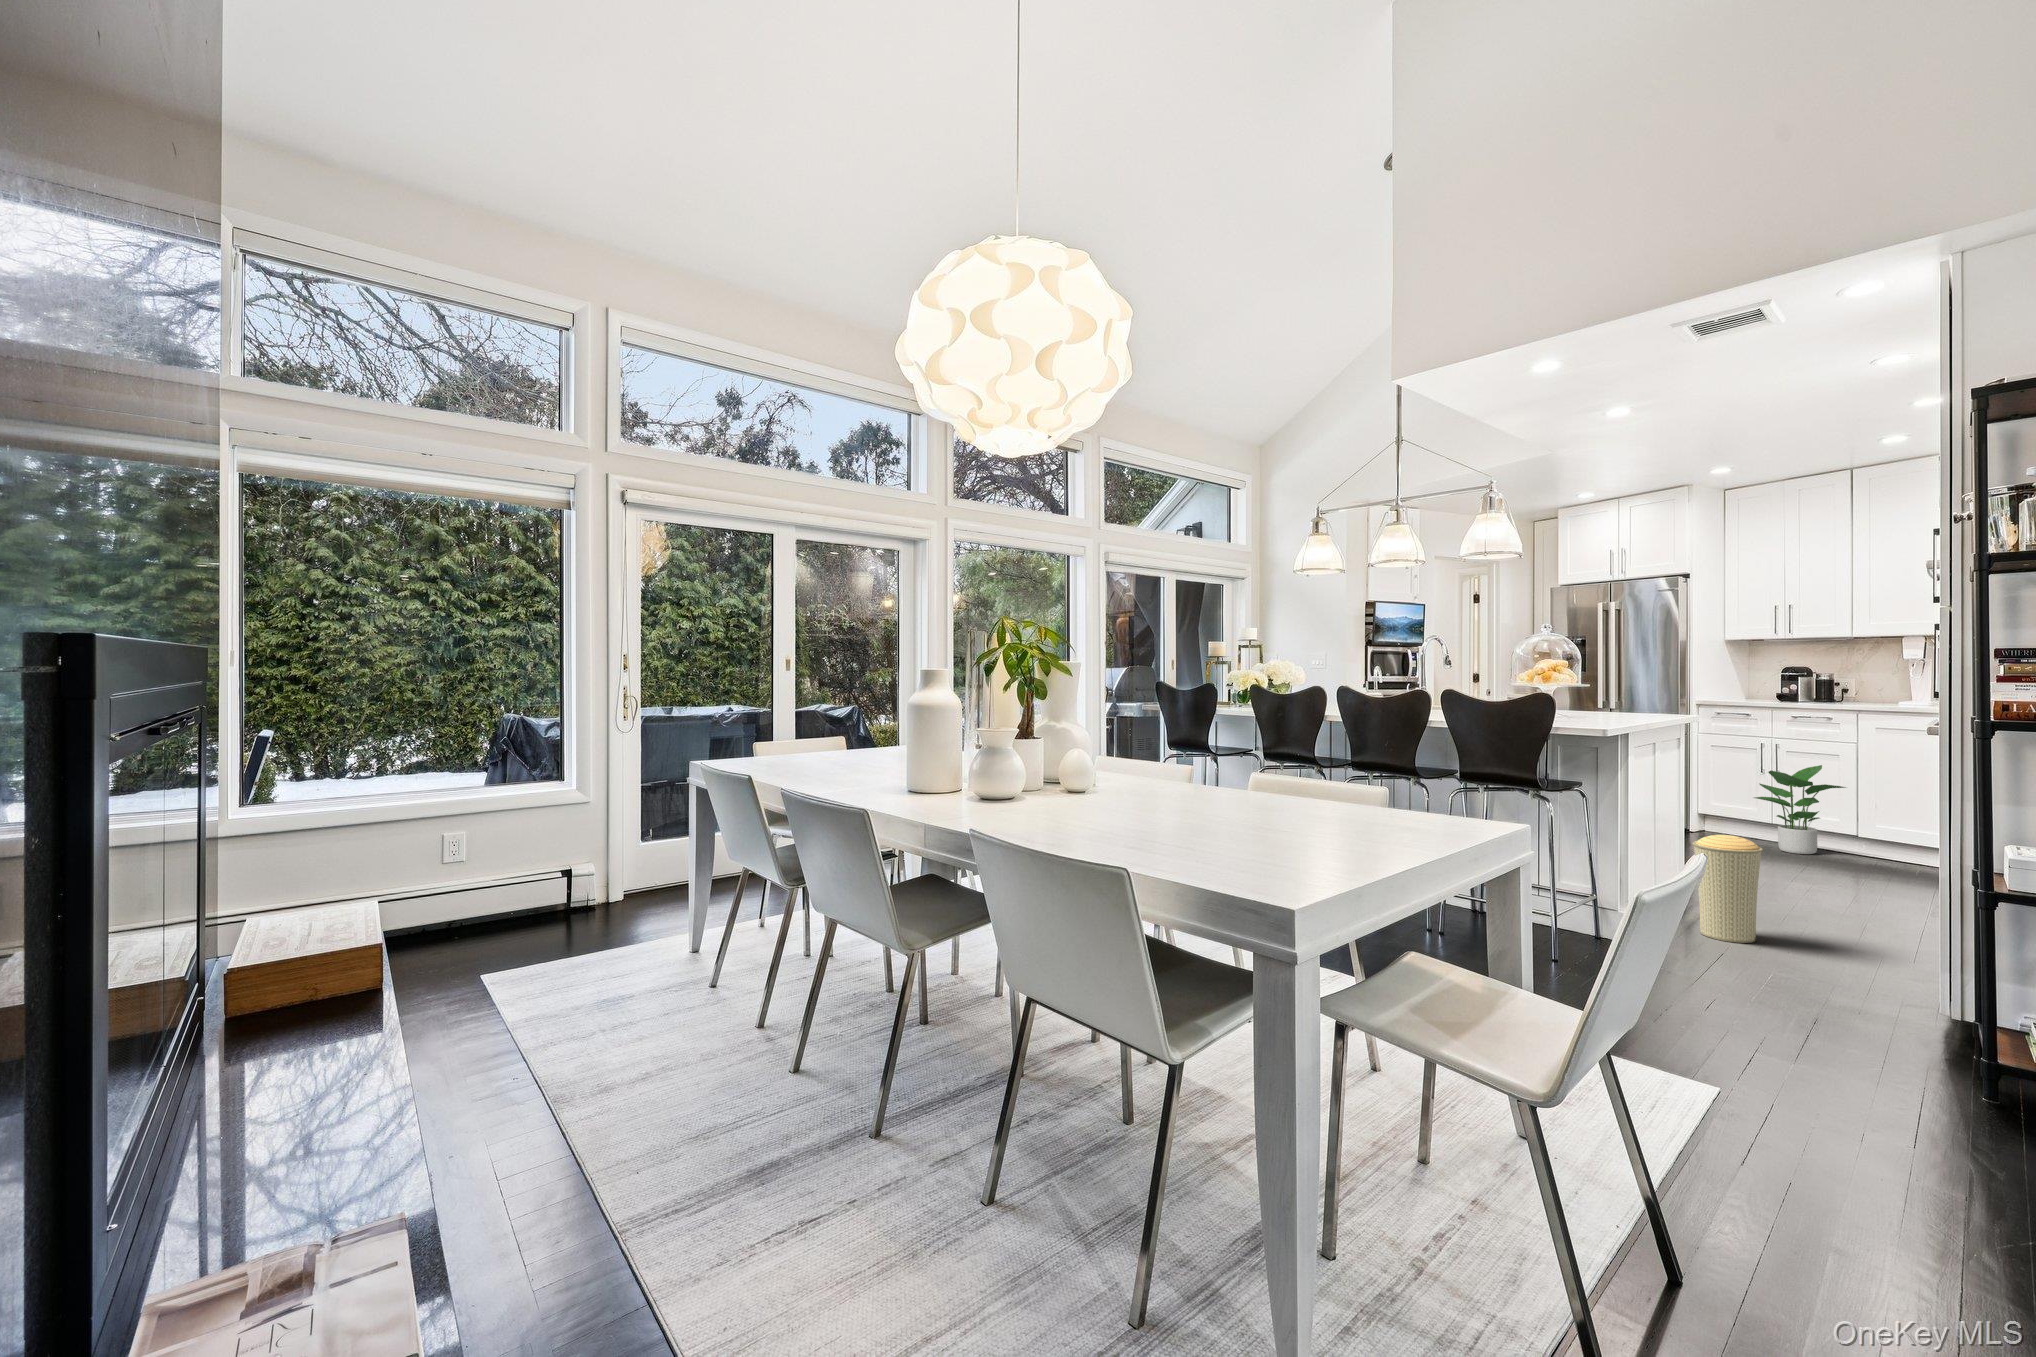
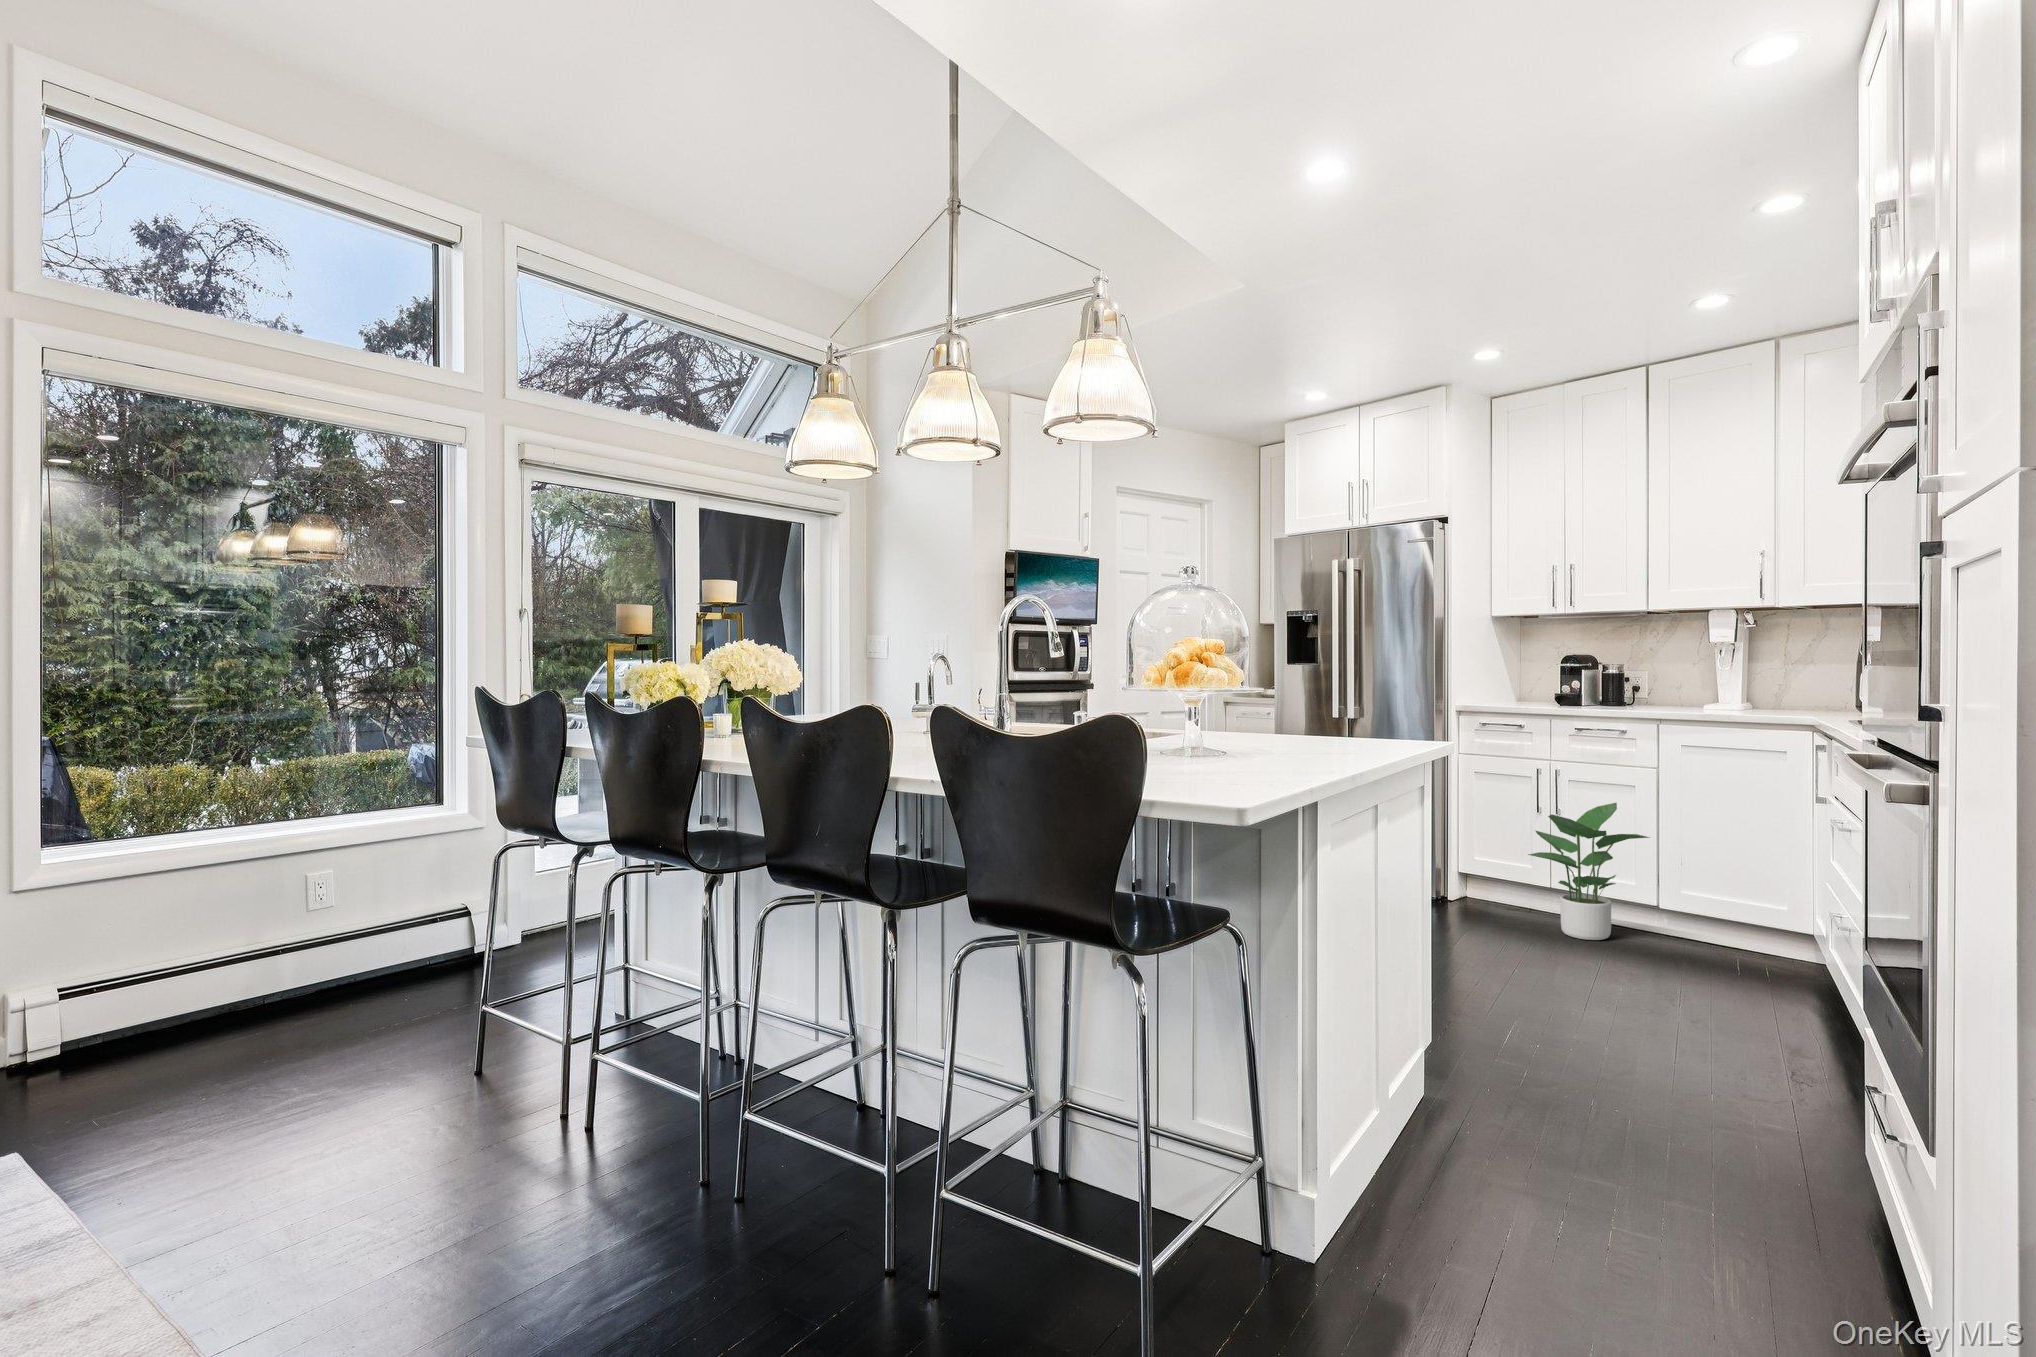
trash can: present [1693,835,1763,943] -> none [1439,1005,1565,1245]

